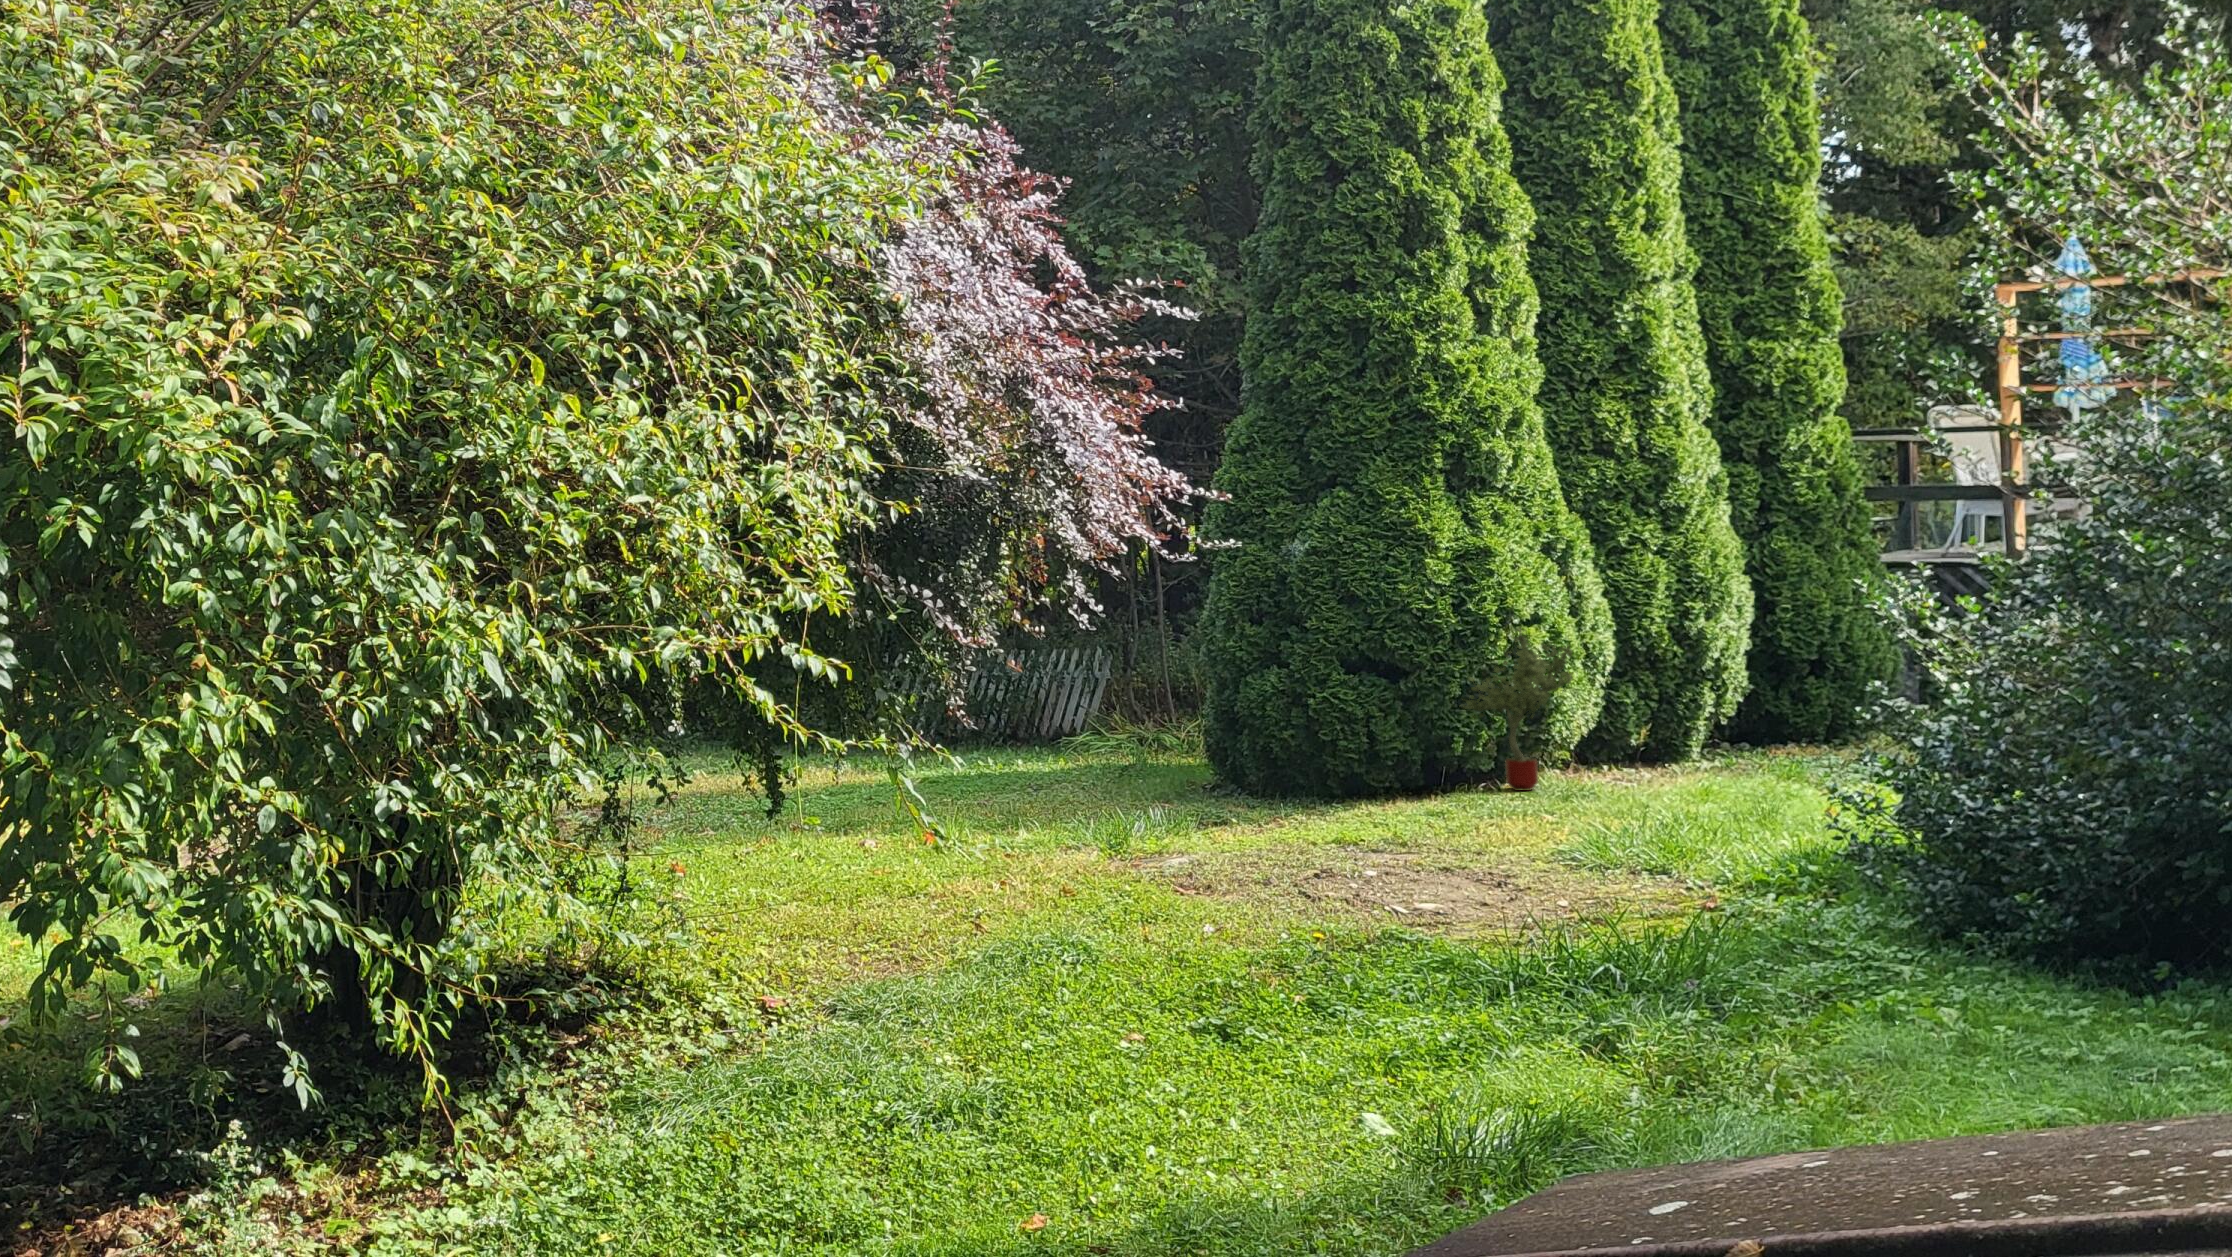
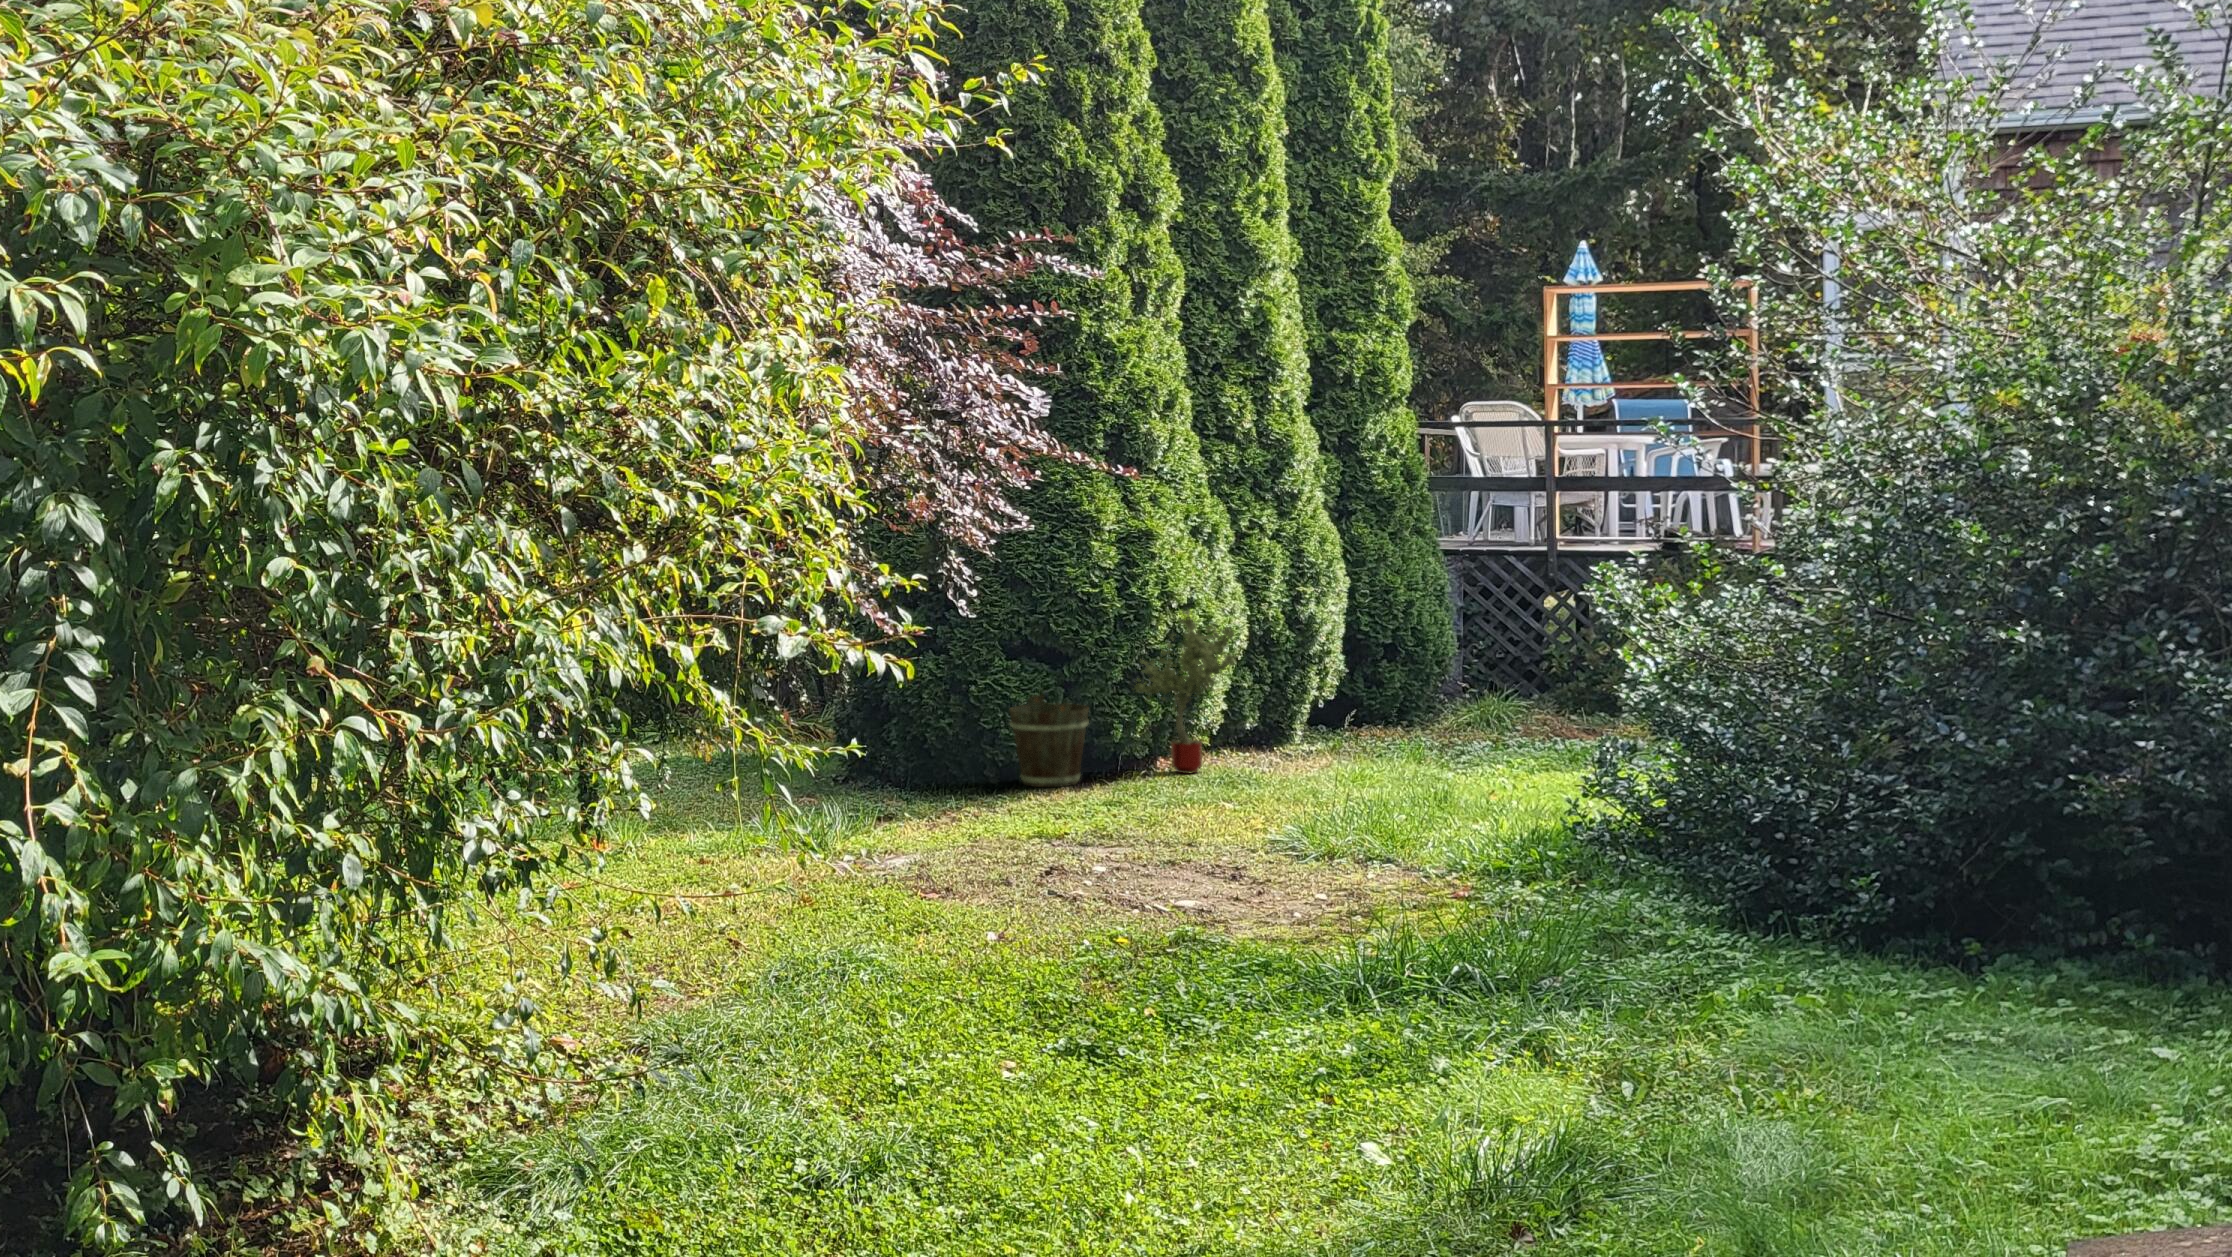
bucket: none [1335,710,1415,800] -> present [1010,695,1089,787]

